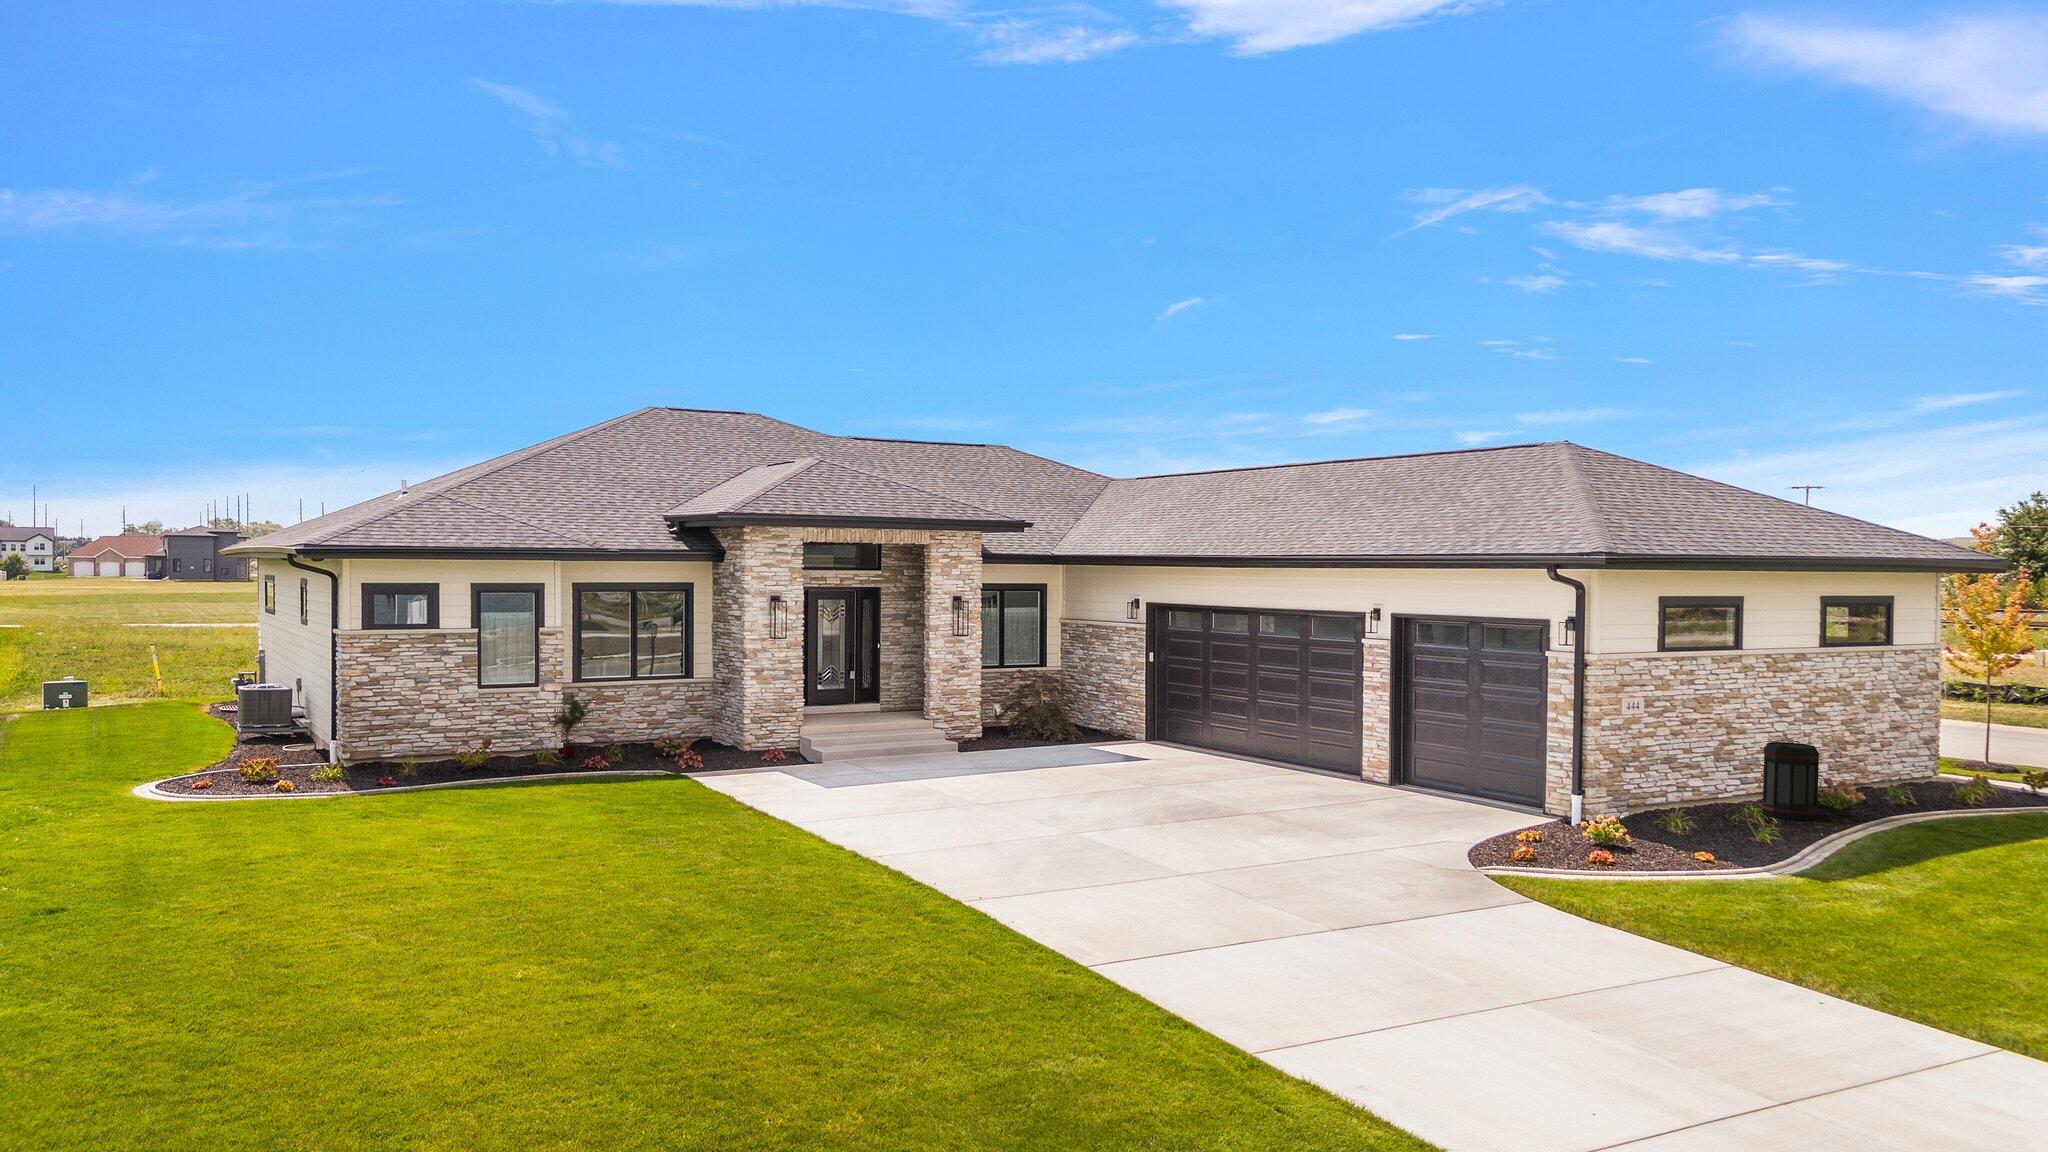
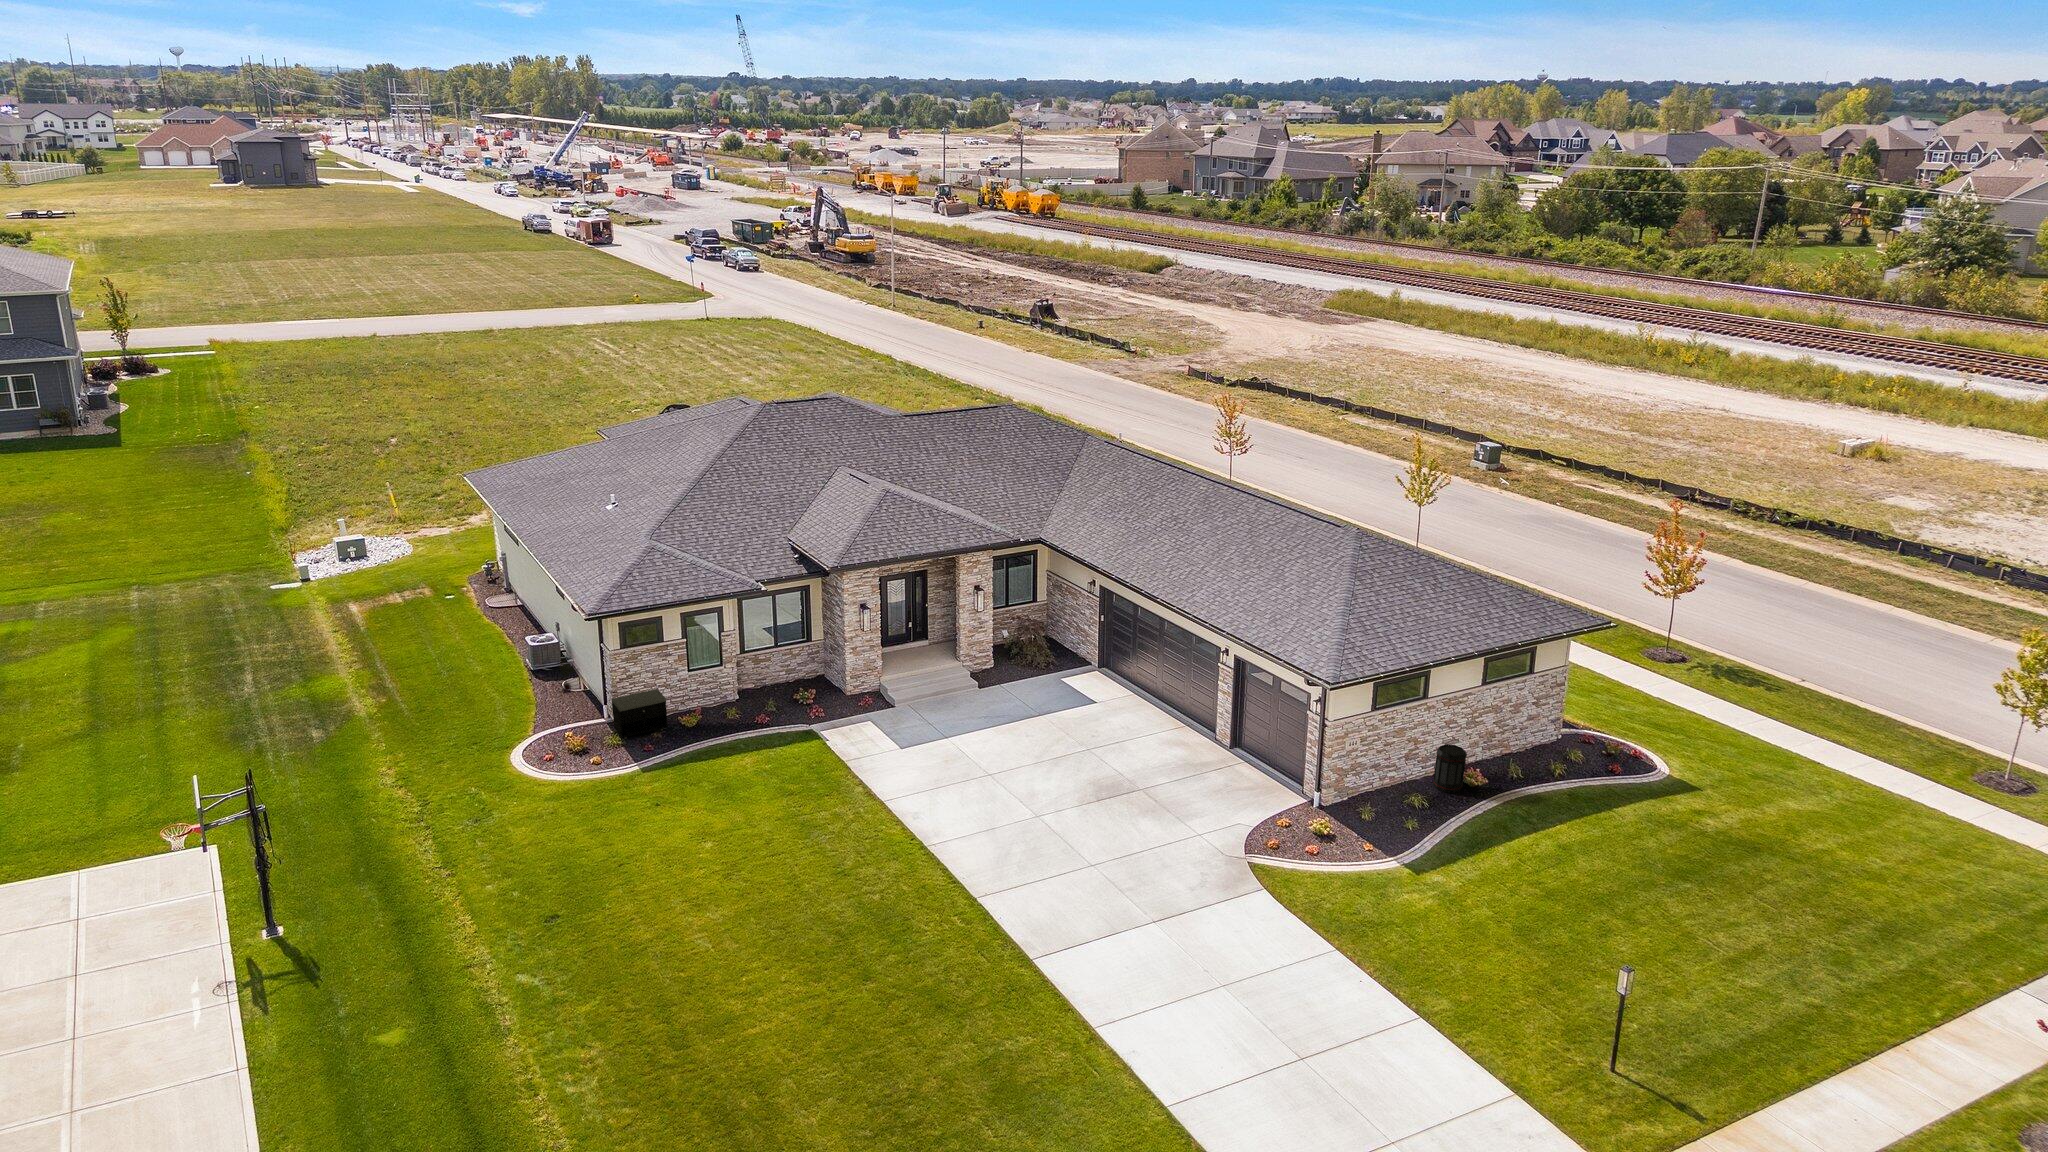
potted tree: present [548,693,592,758] -> present [559,660,578,692]
storage bench: none [338,706,433,777] -> present [612,689,668,739]

